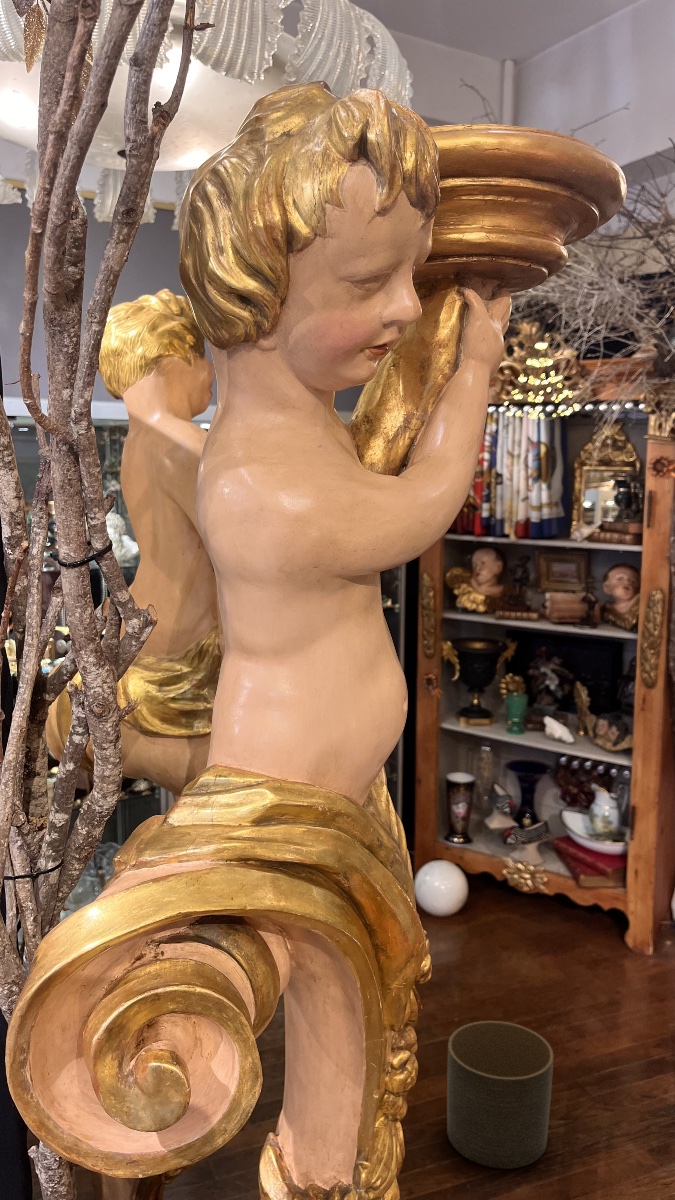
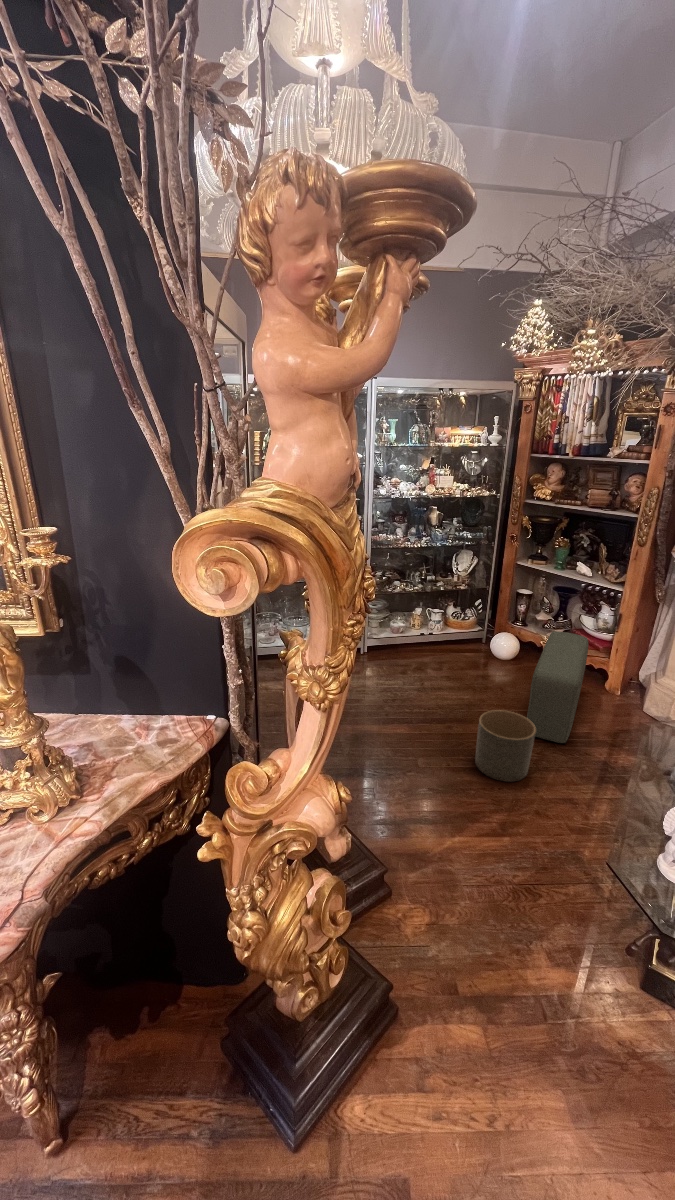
pouf: none [519,849,603,1067] -> present [527,631,588,743]

